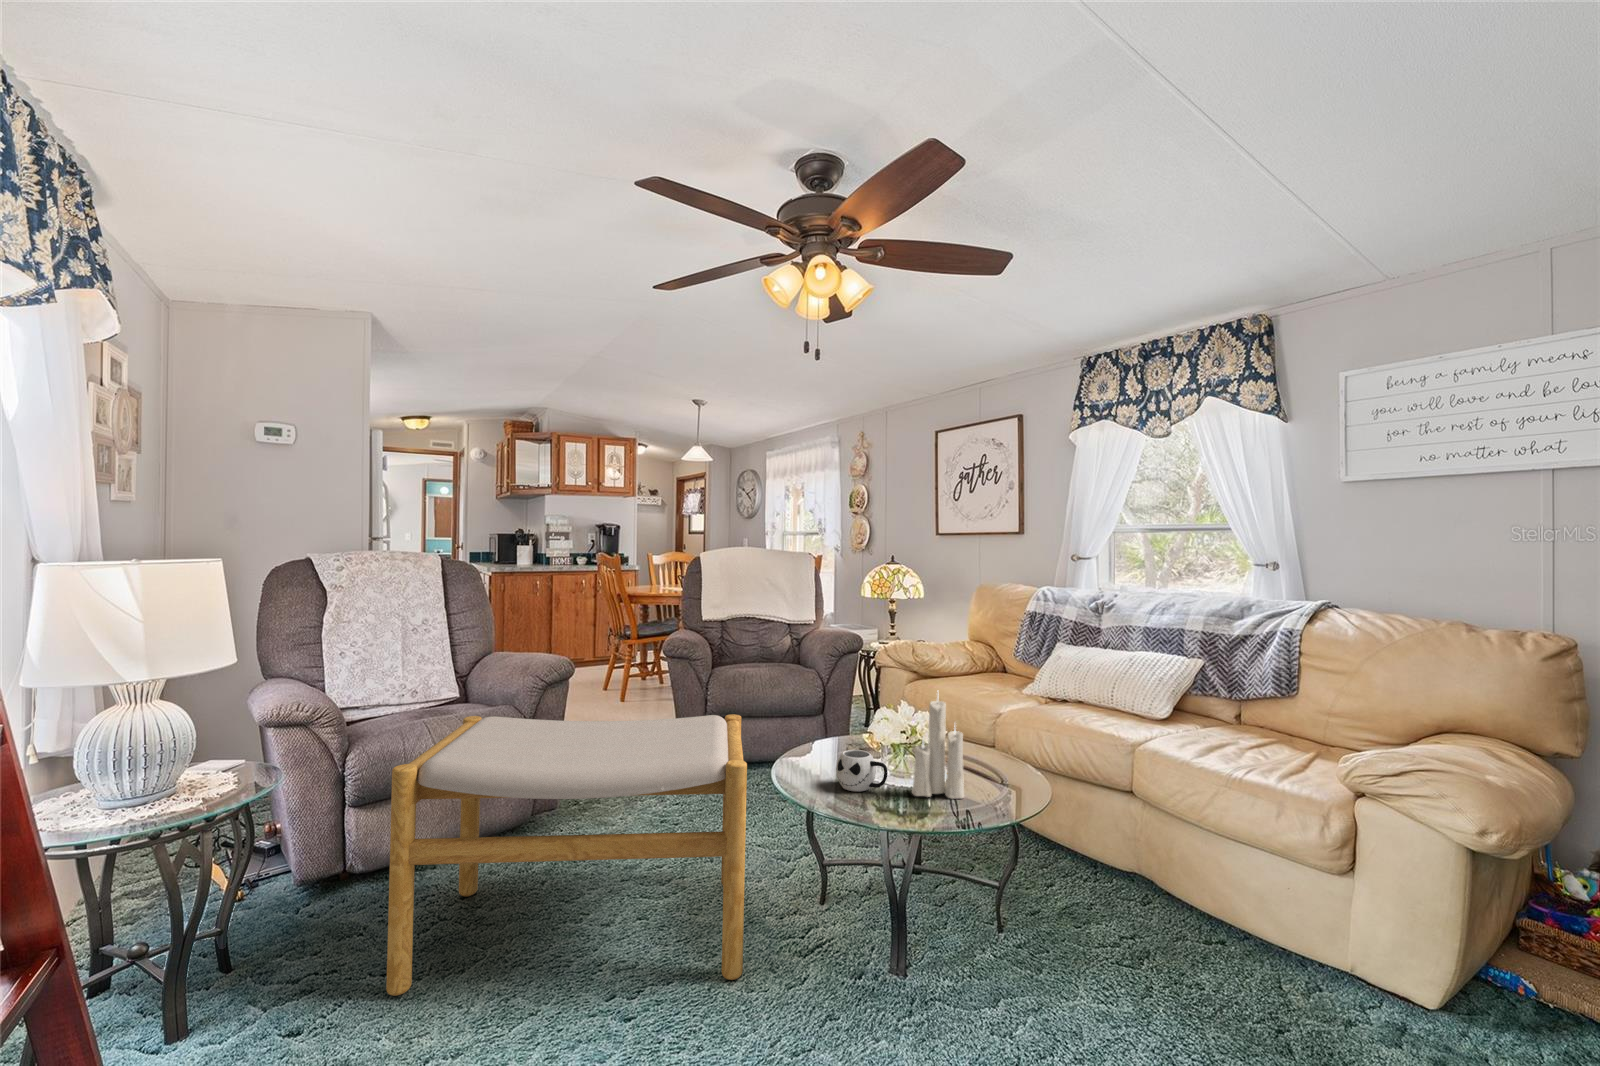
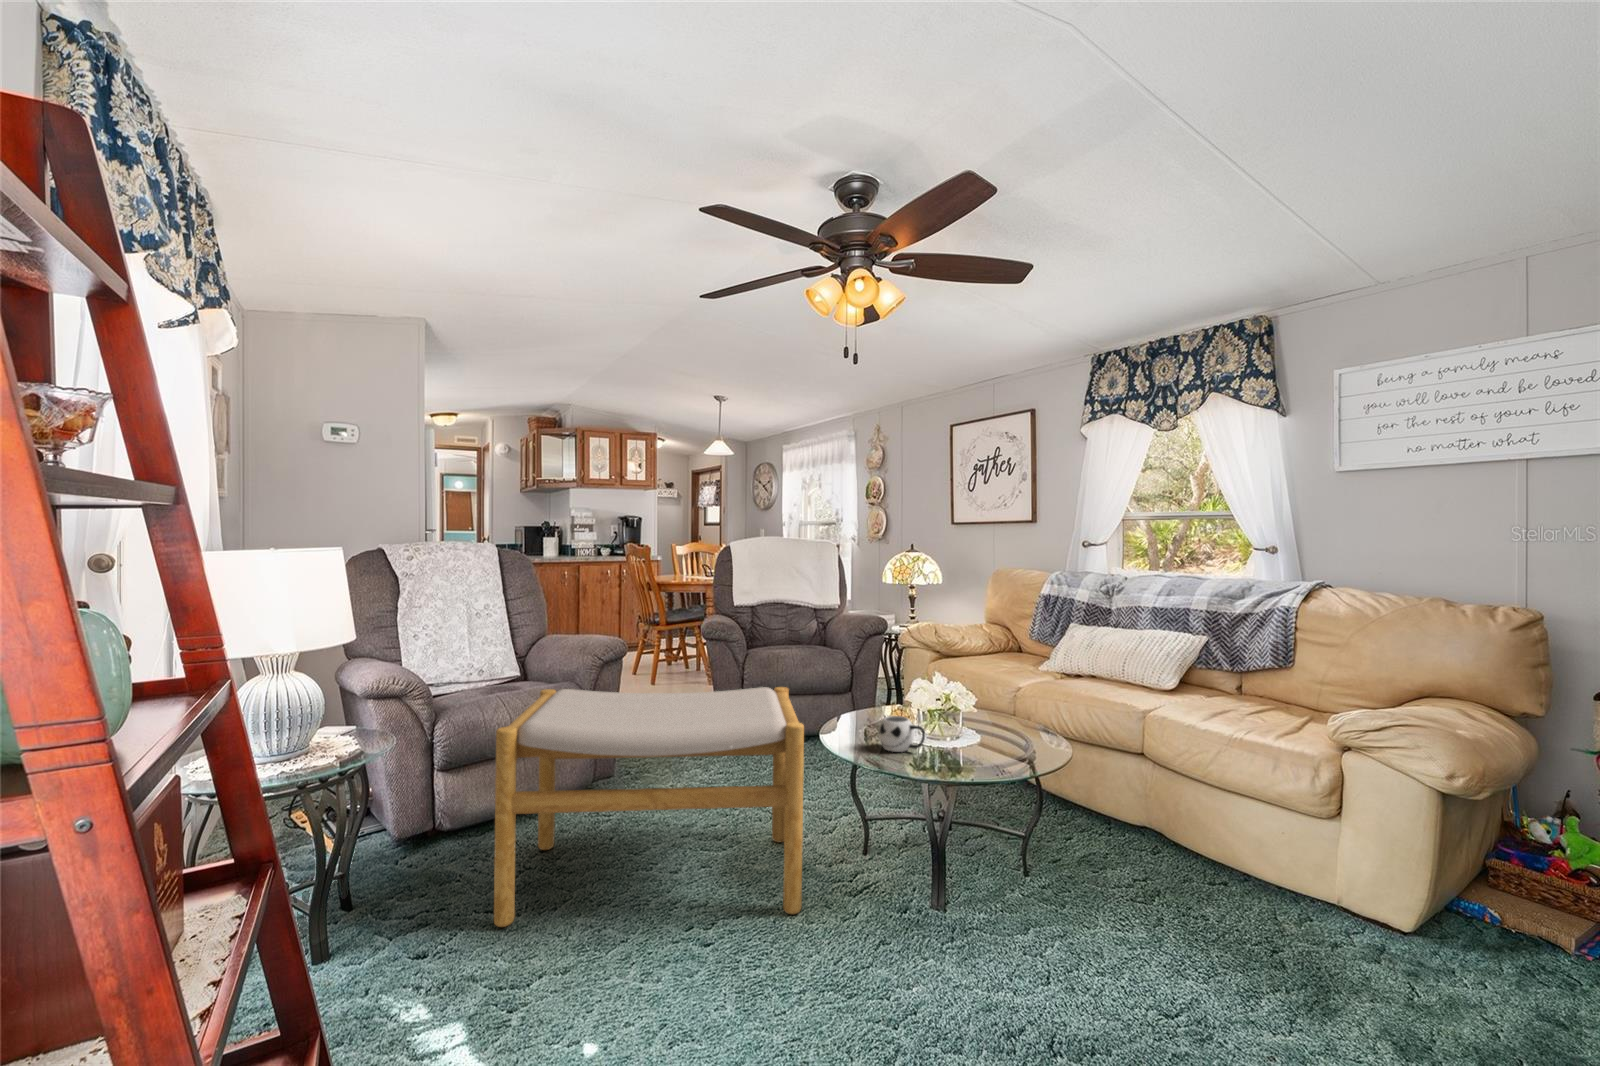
candle: present [912,694,964,799] -> none [947,655,994,757]

